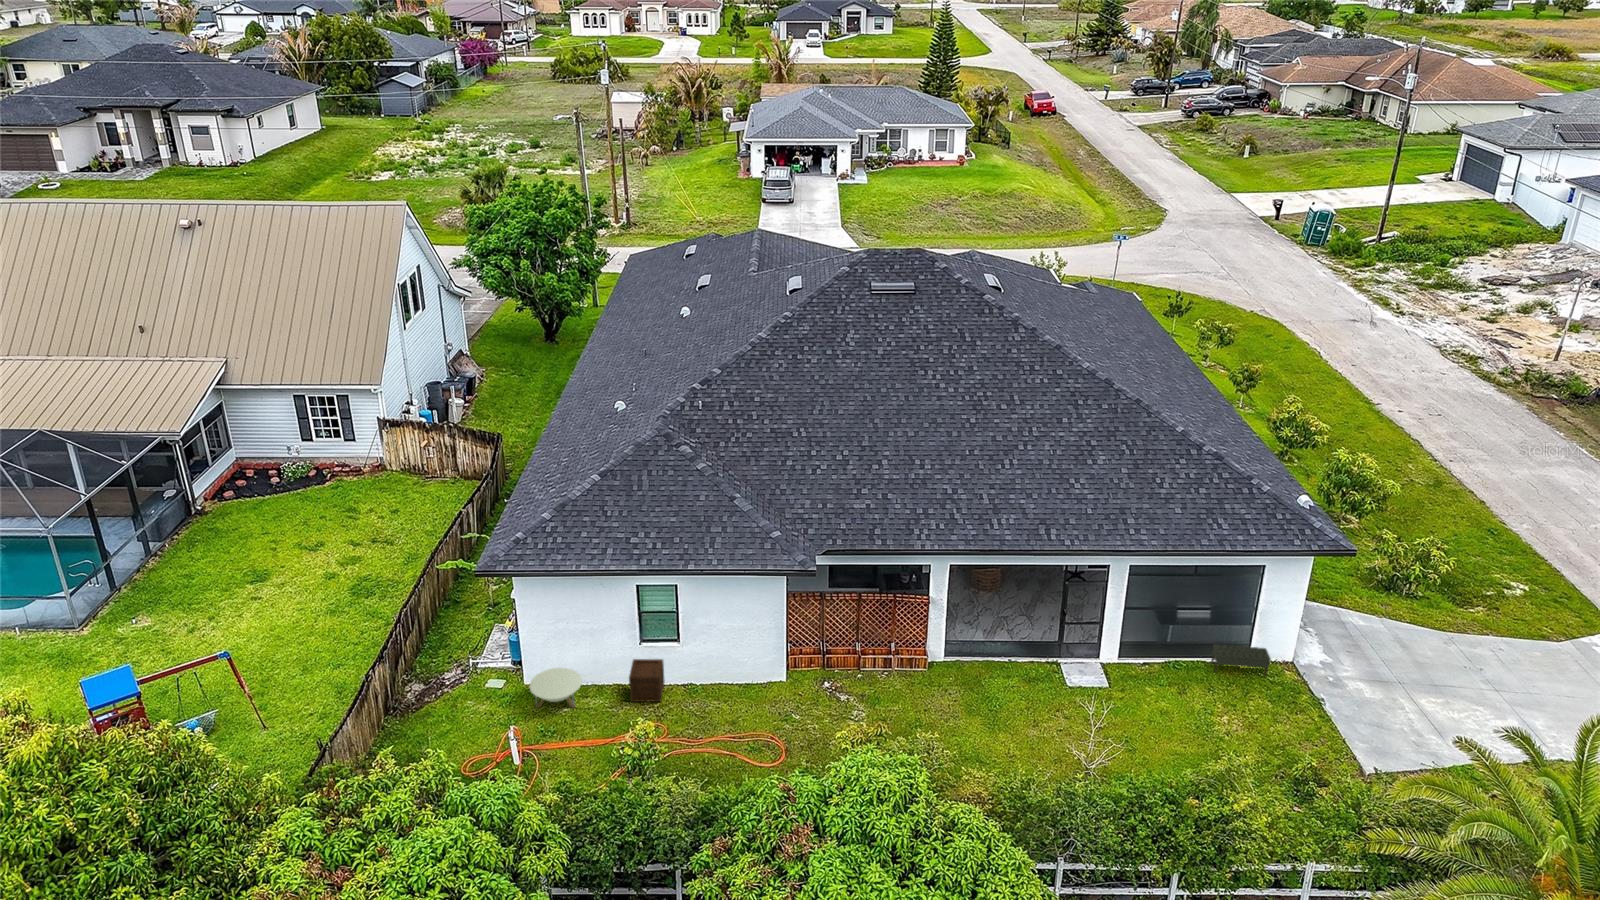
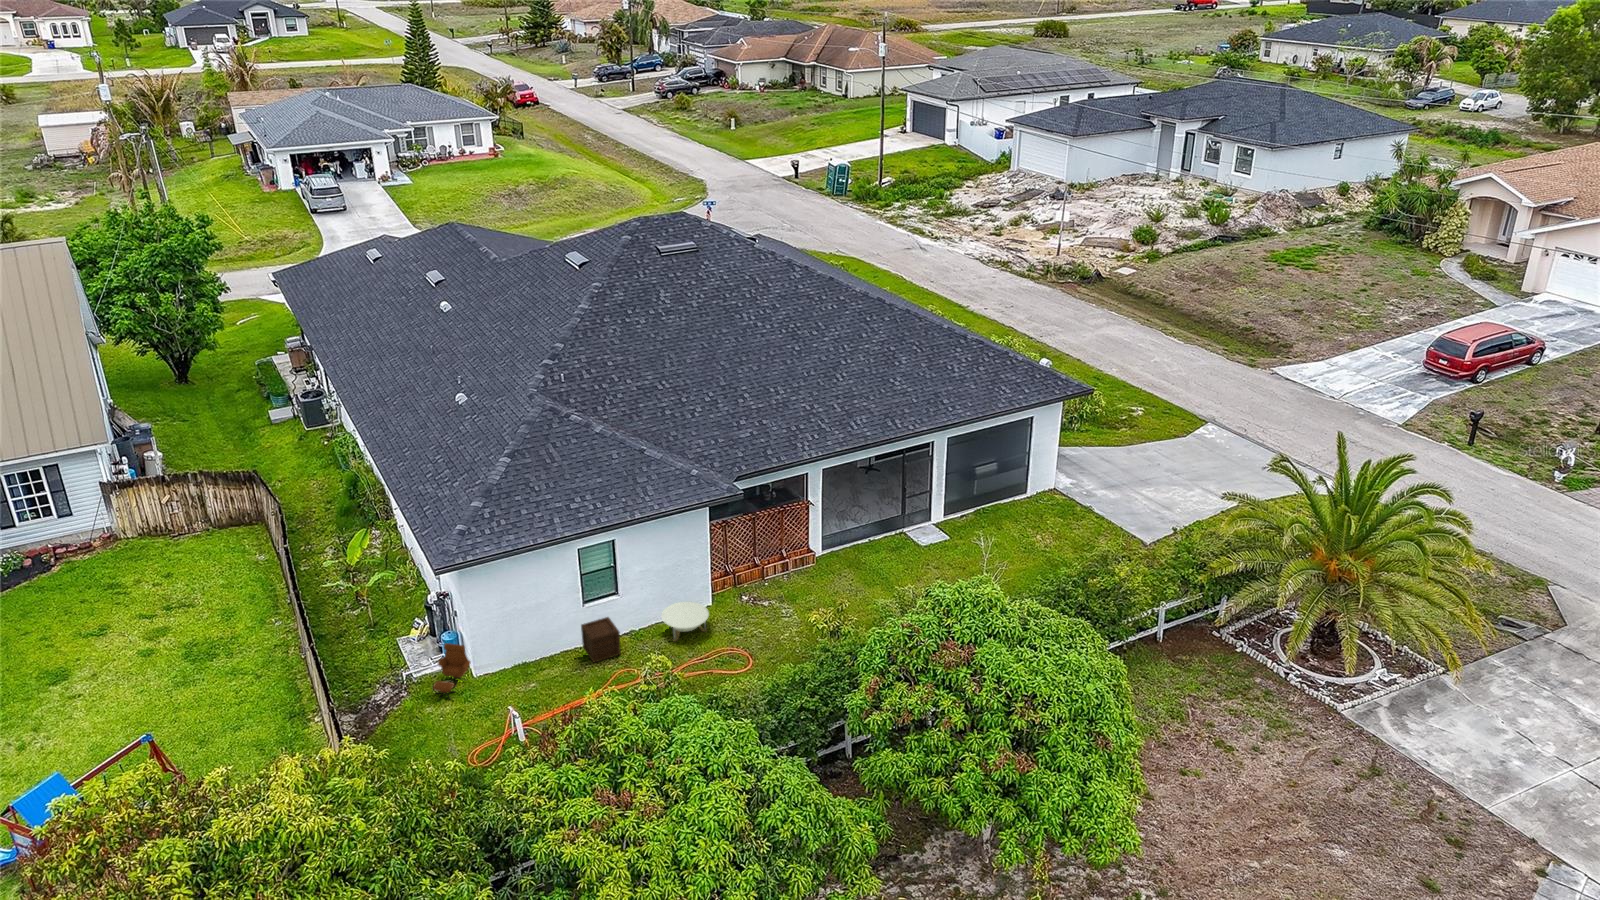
lounge chair: none [480,639,522,693] -> present [433,643,471,699]
bench: present [1211,644,1271,676] -> none [1002,481,1045,509]
round table: present [530,668,582,708] -> present [661,602,709,642]

